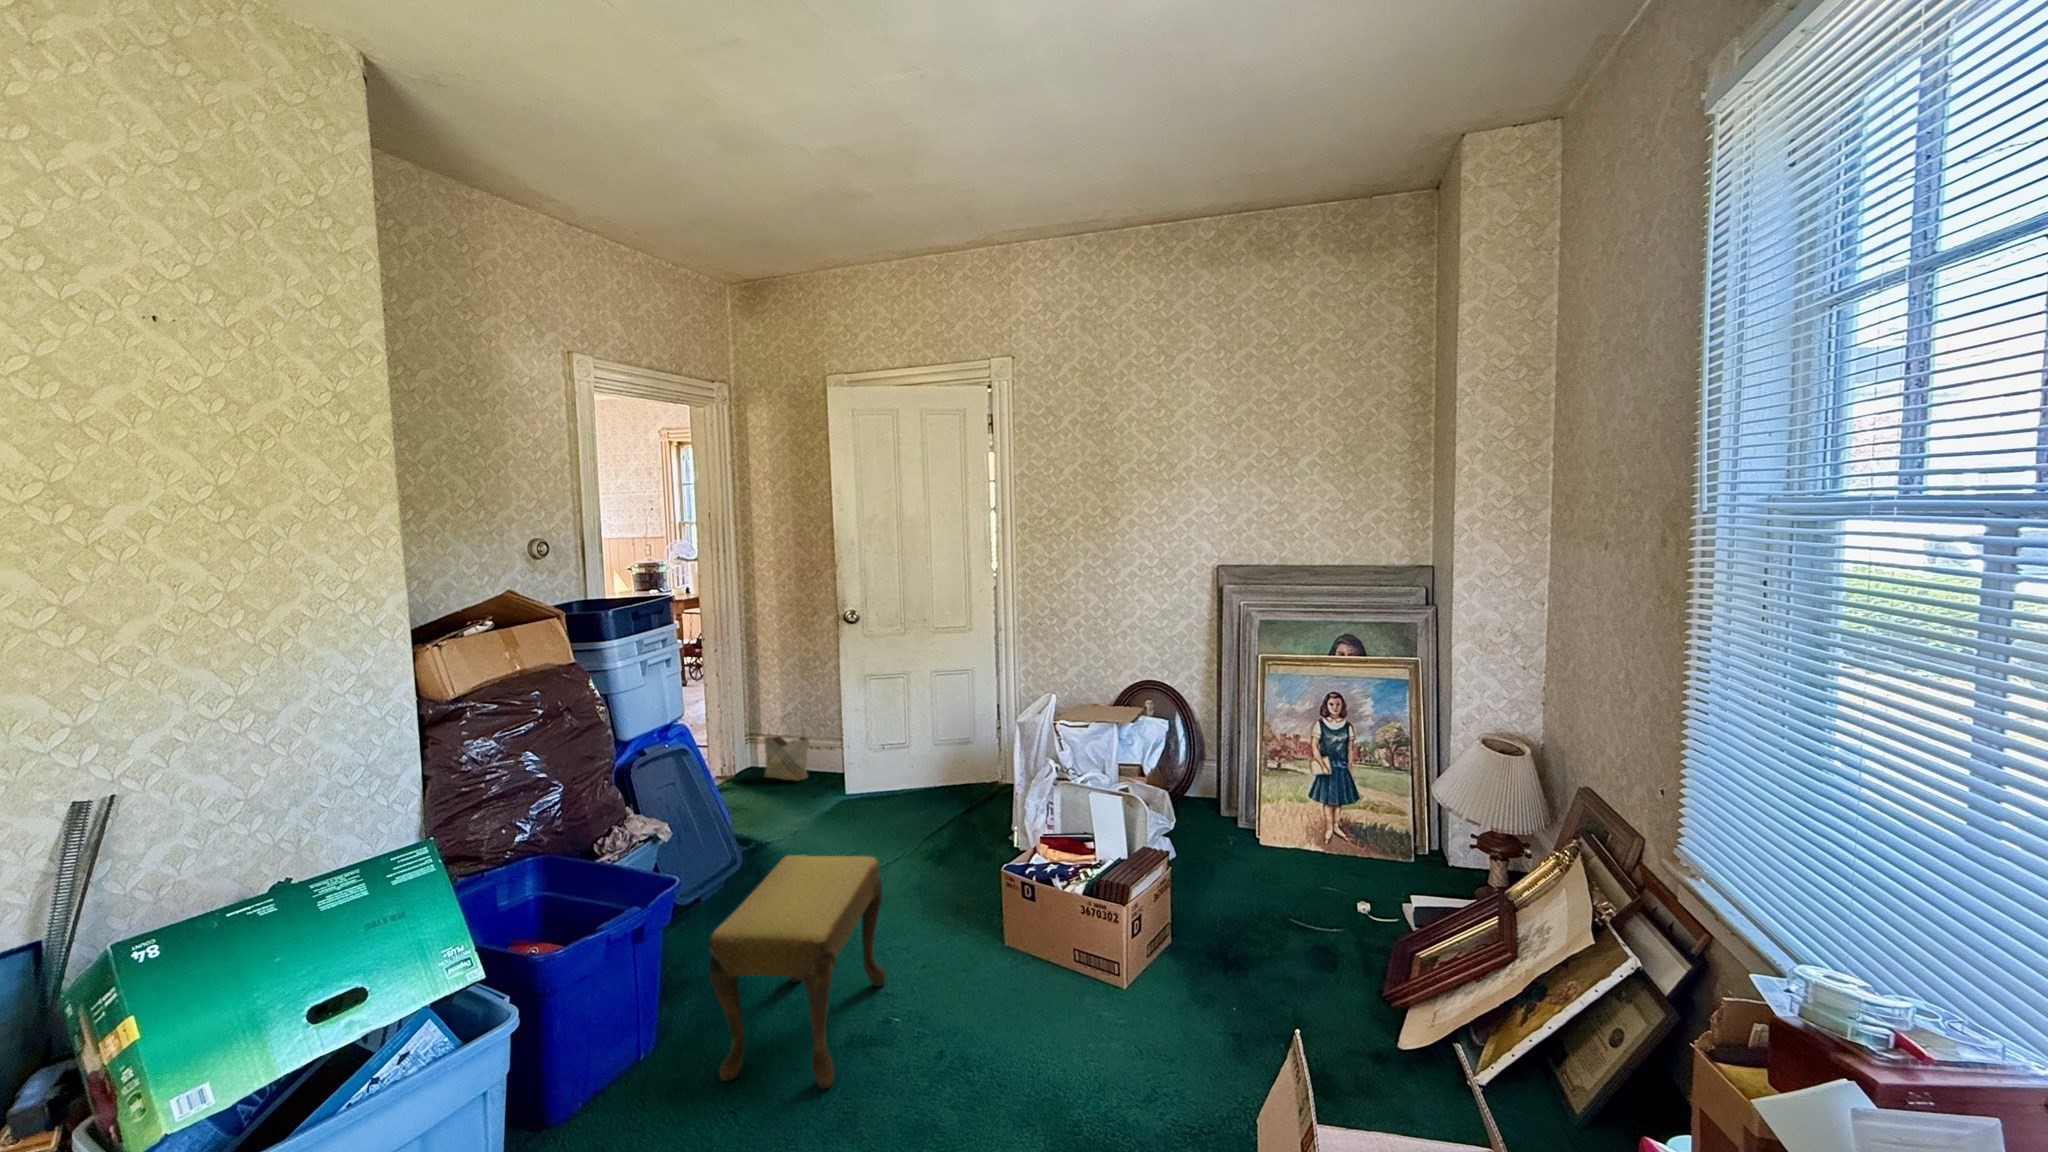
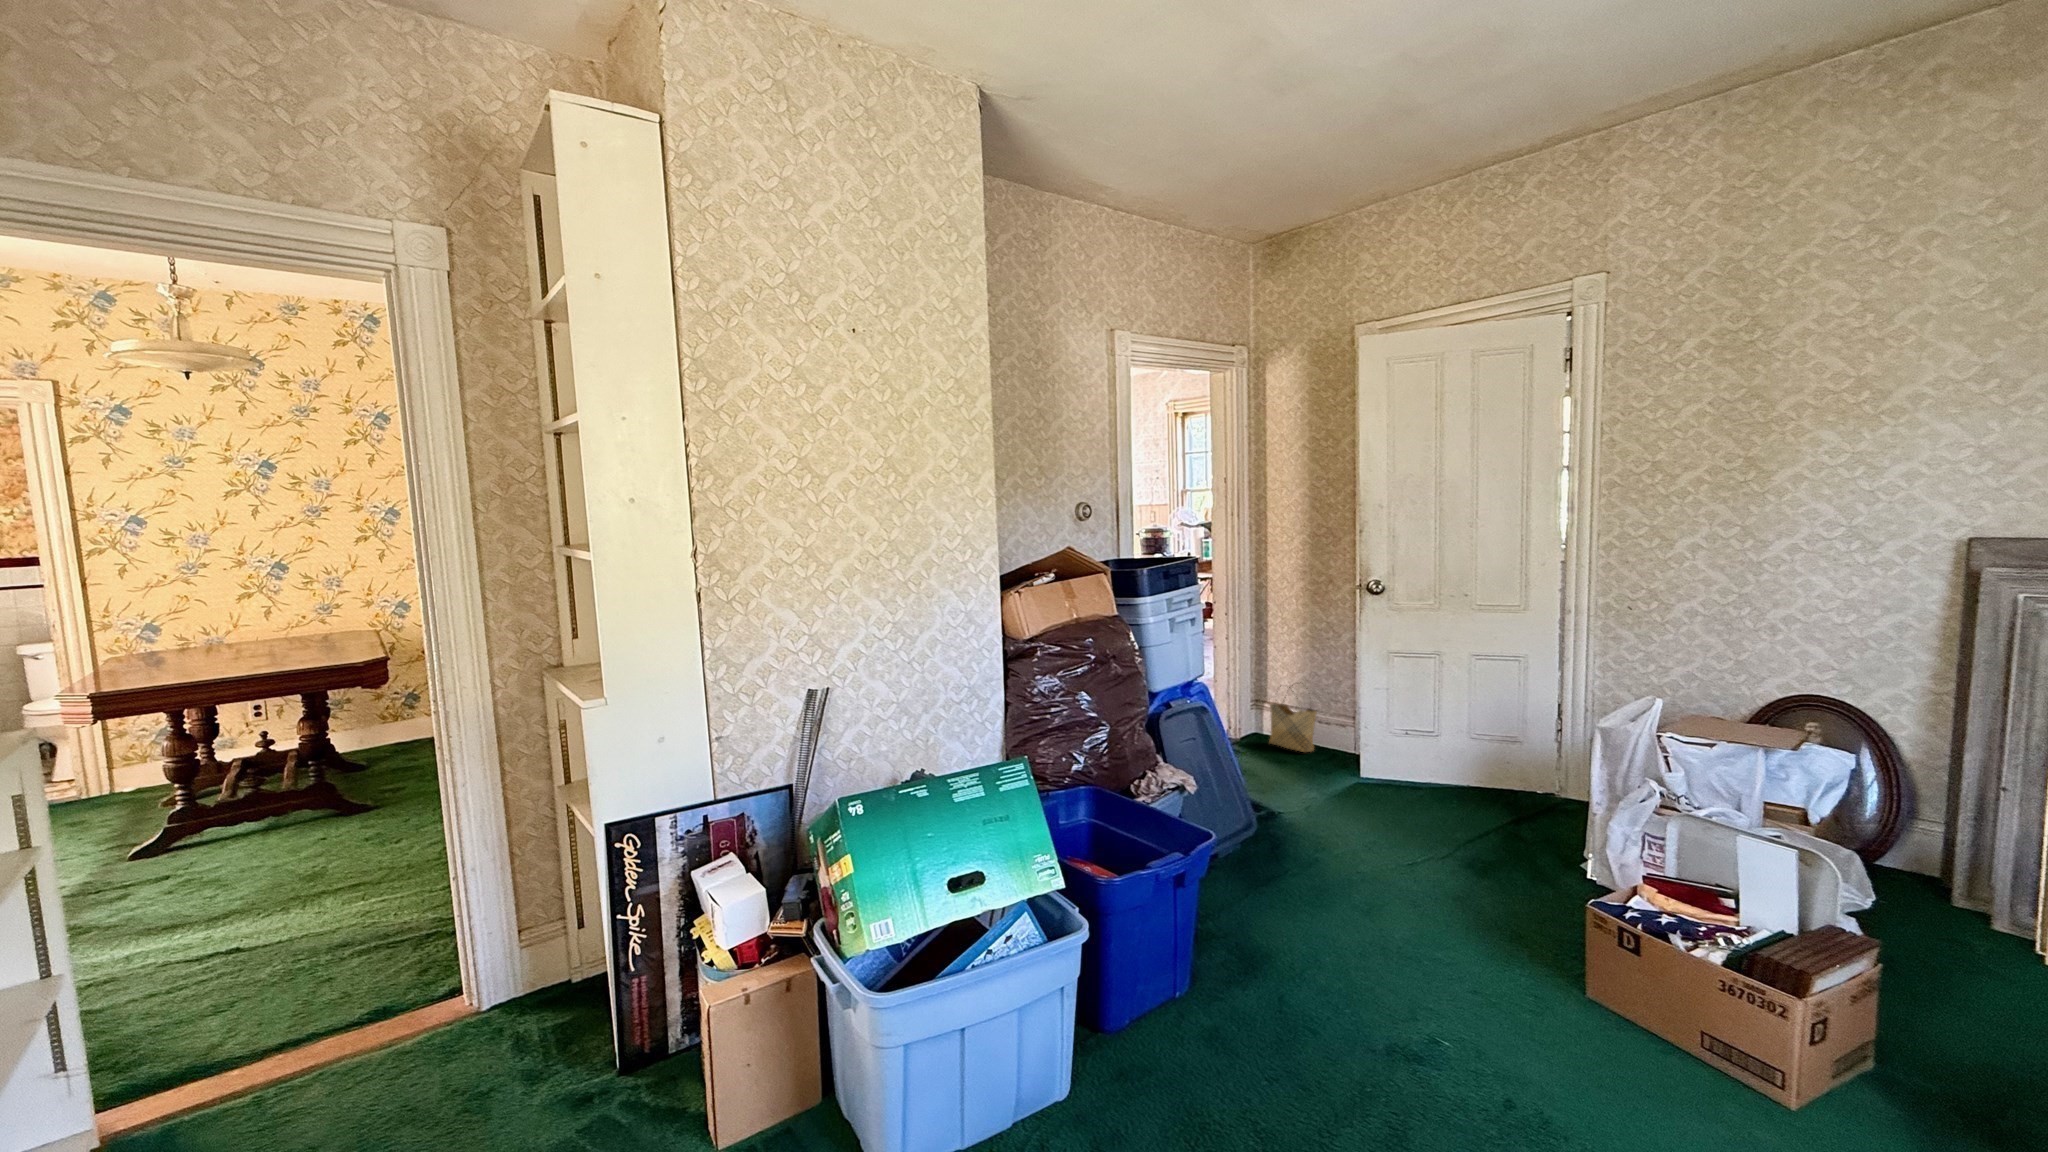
footstool: present [709,855,886,1089] -> none [1249,832,1431,1096]

